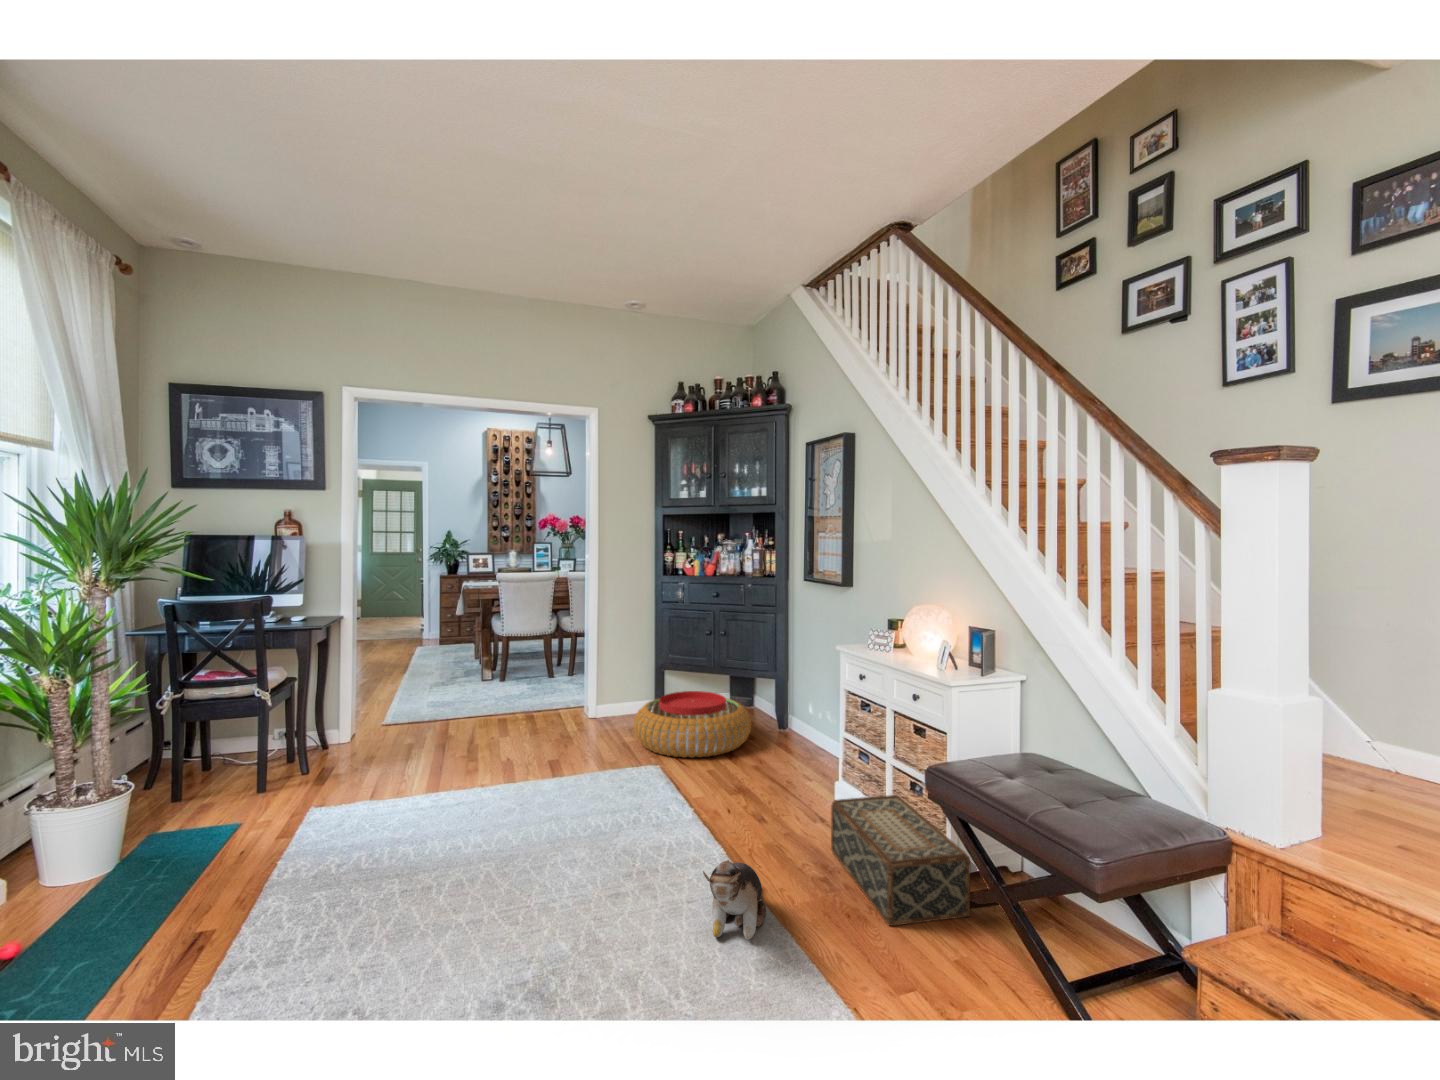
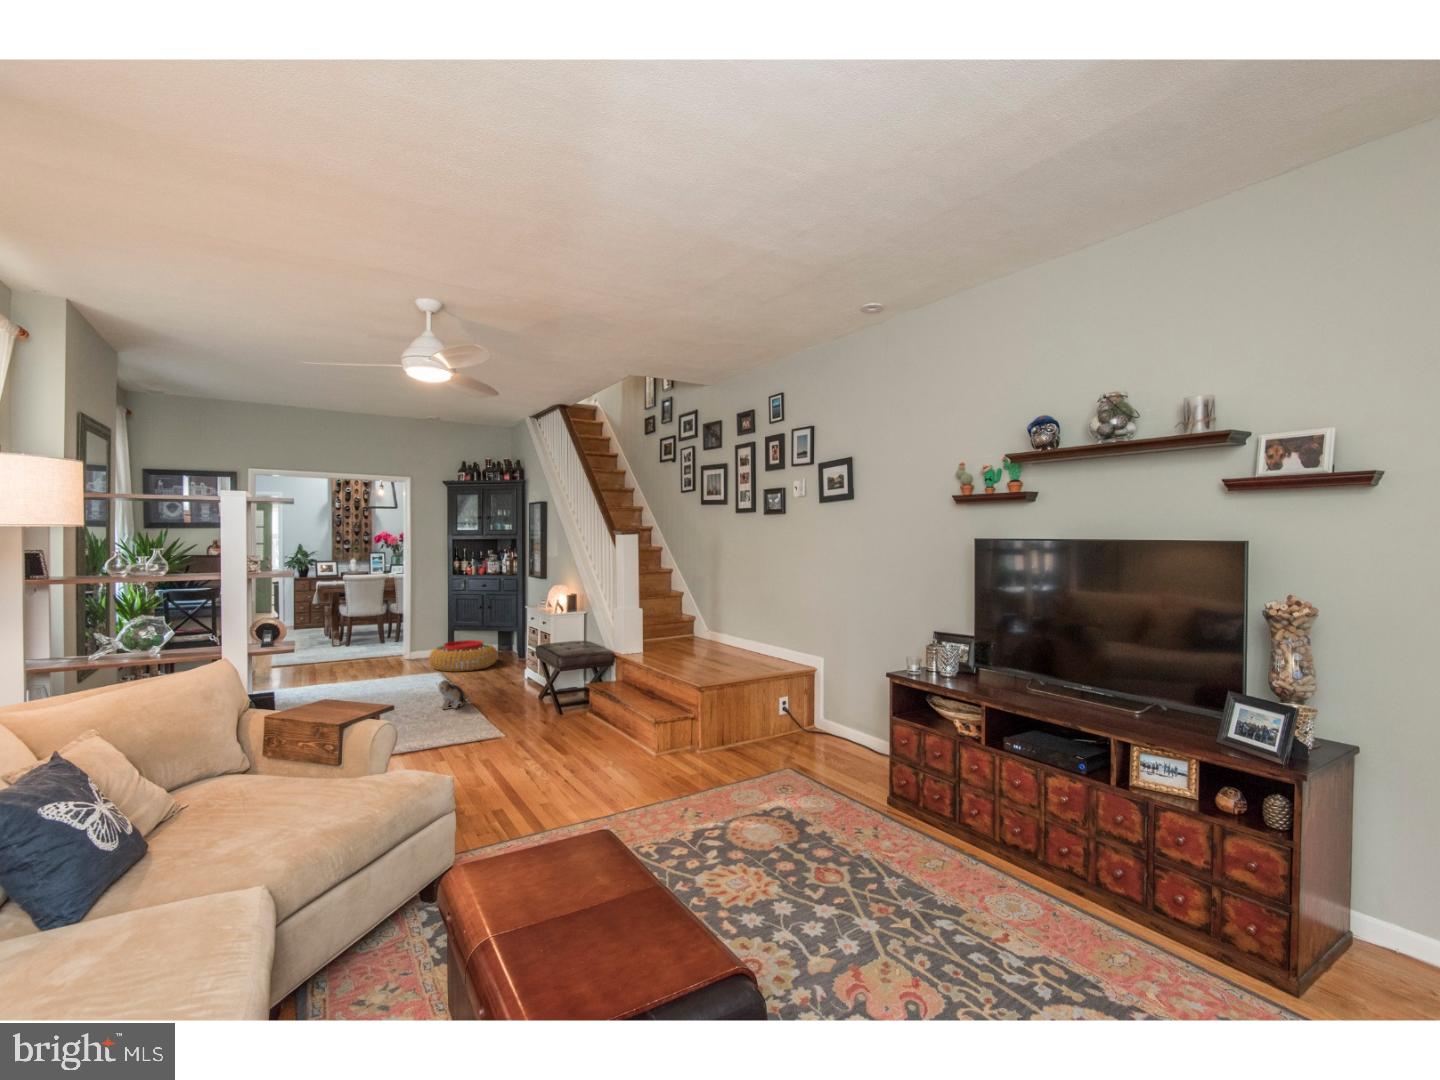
woven basket: present [831,795,970,926] -> none [506,668,546,704]

